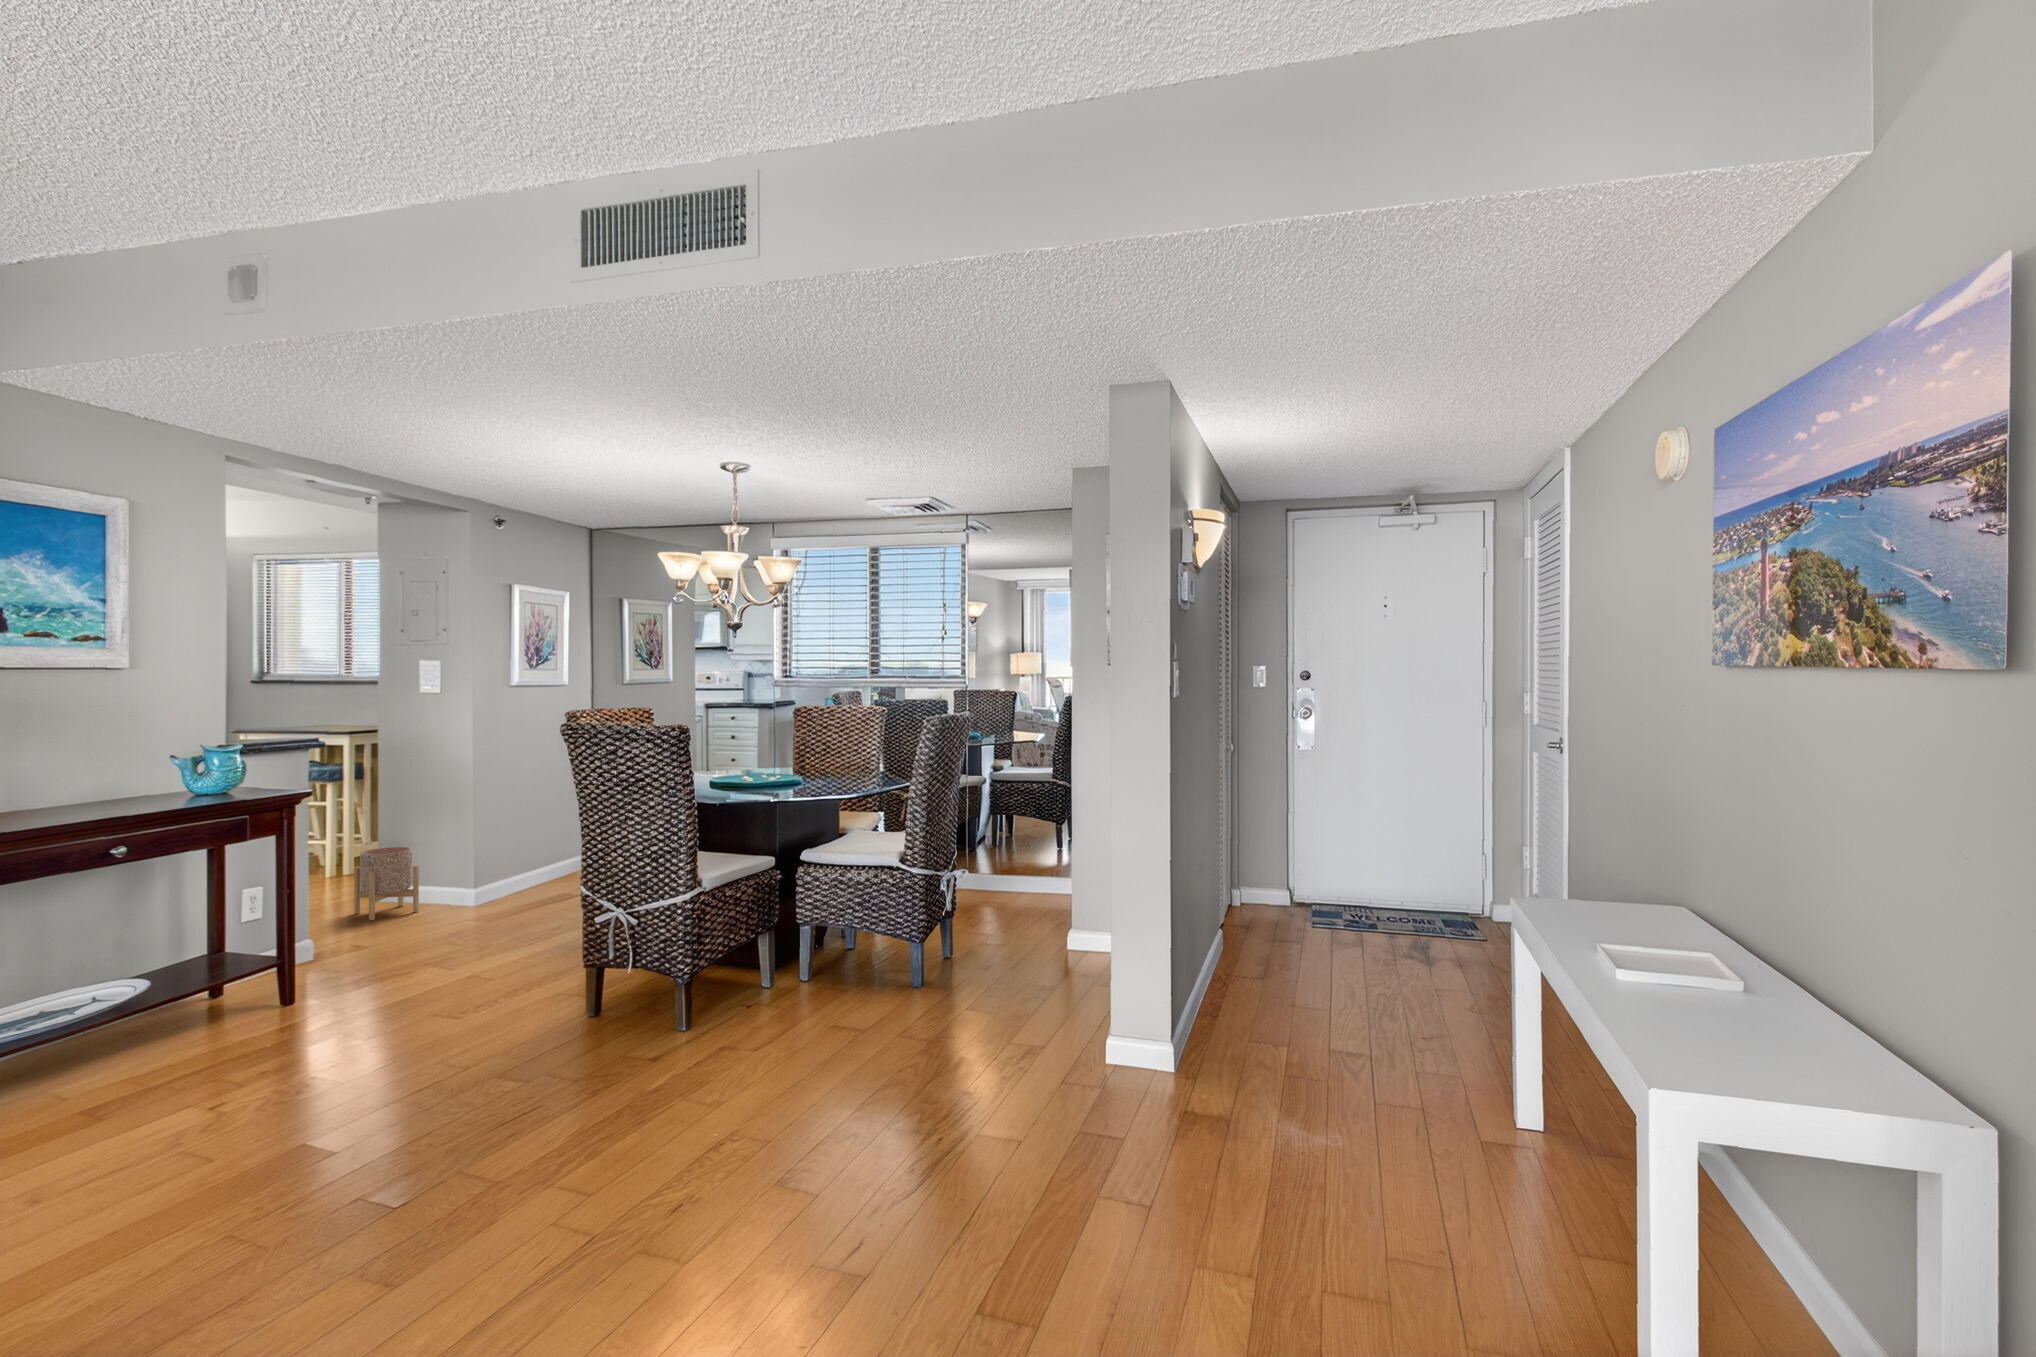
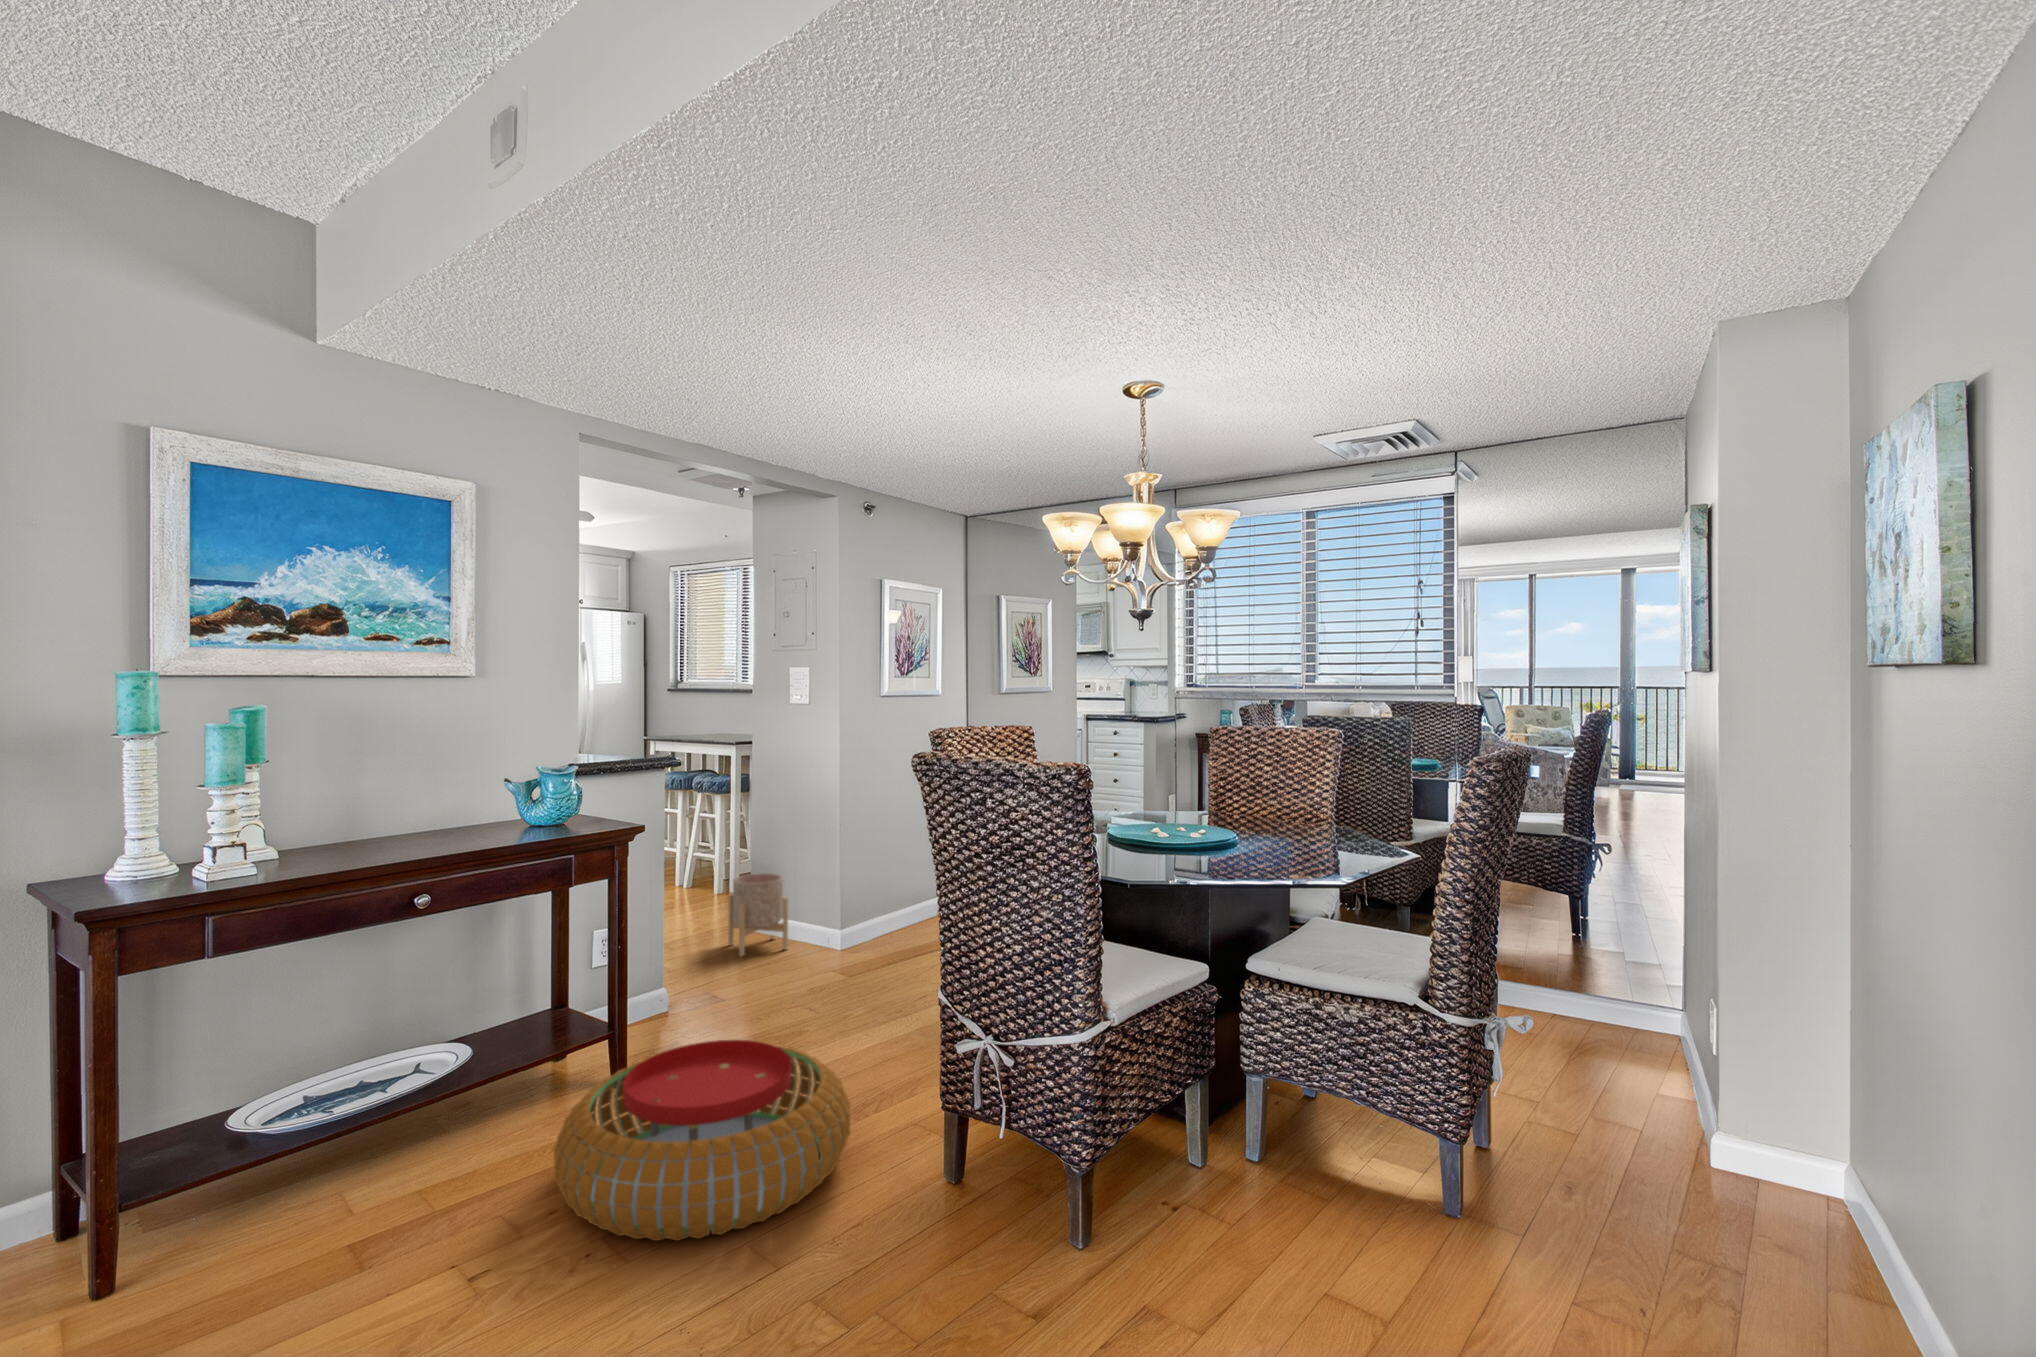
pouf: none [264,944,511,1069] -> present [554,1040,851,1241]

